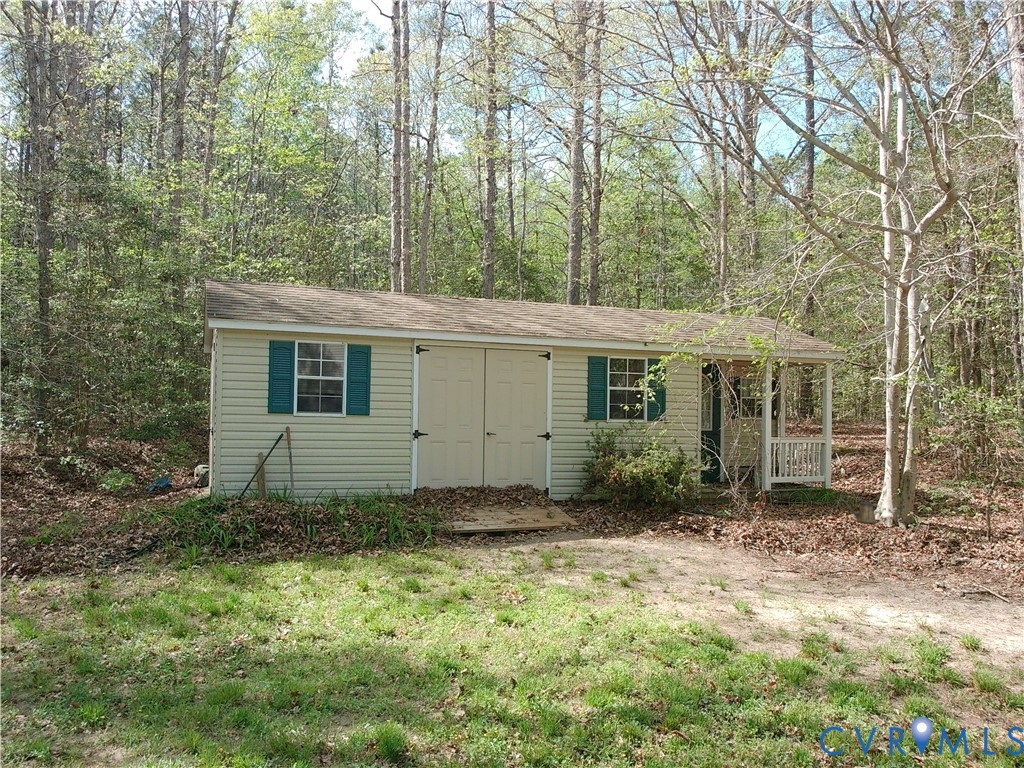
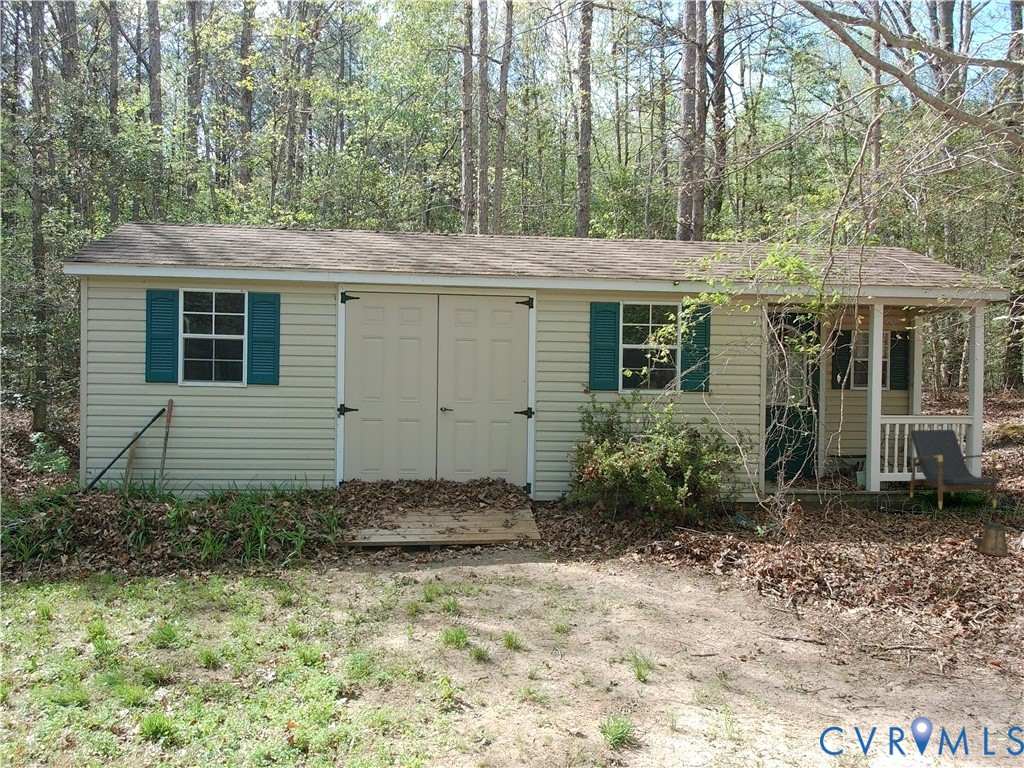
lounge chair: none [797,446,857,499] -> present [910,430,1000,509]

